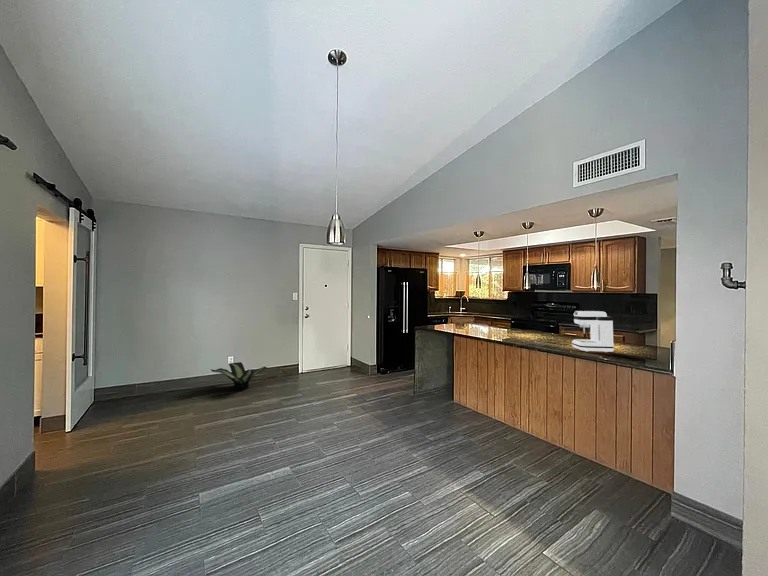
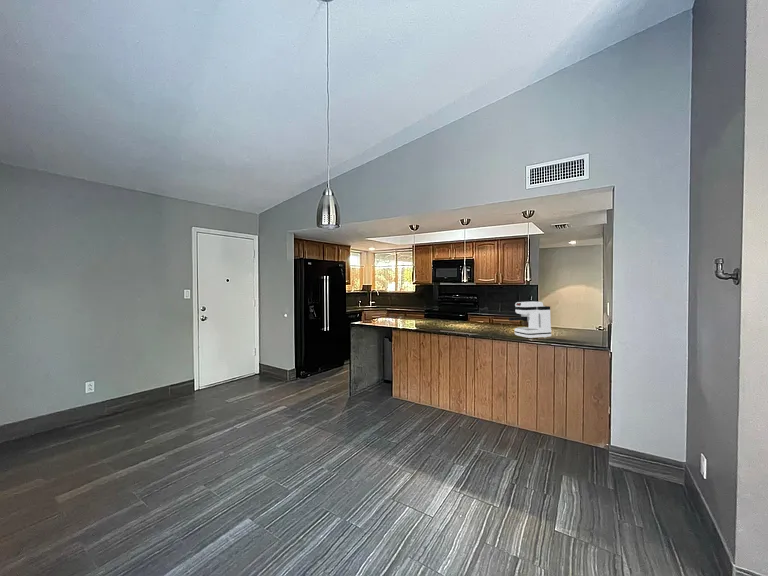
potted plant: present [211,362,267,391] -> none [78,386,167,425]

